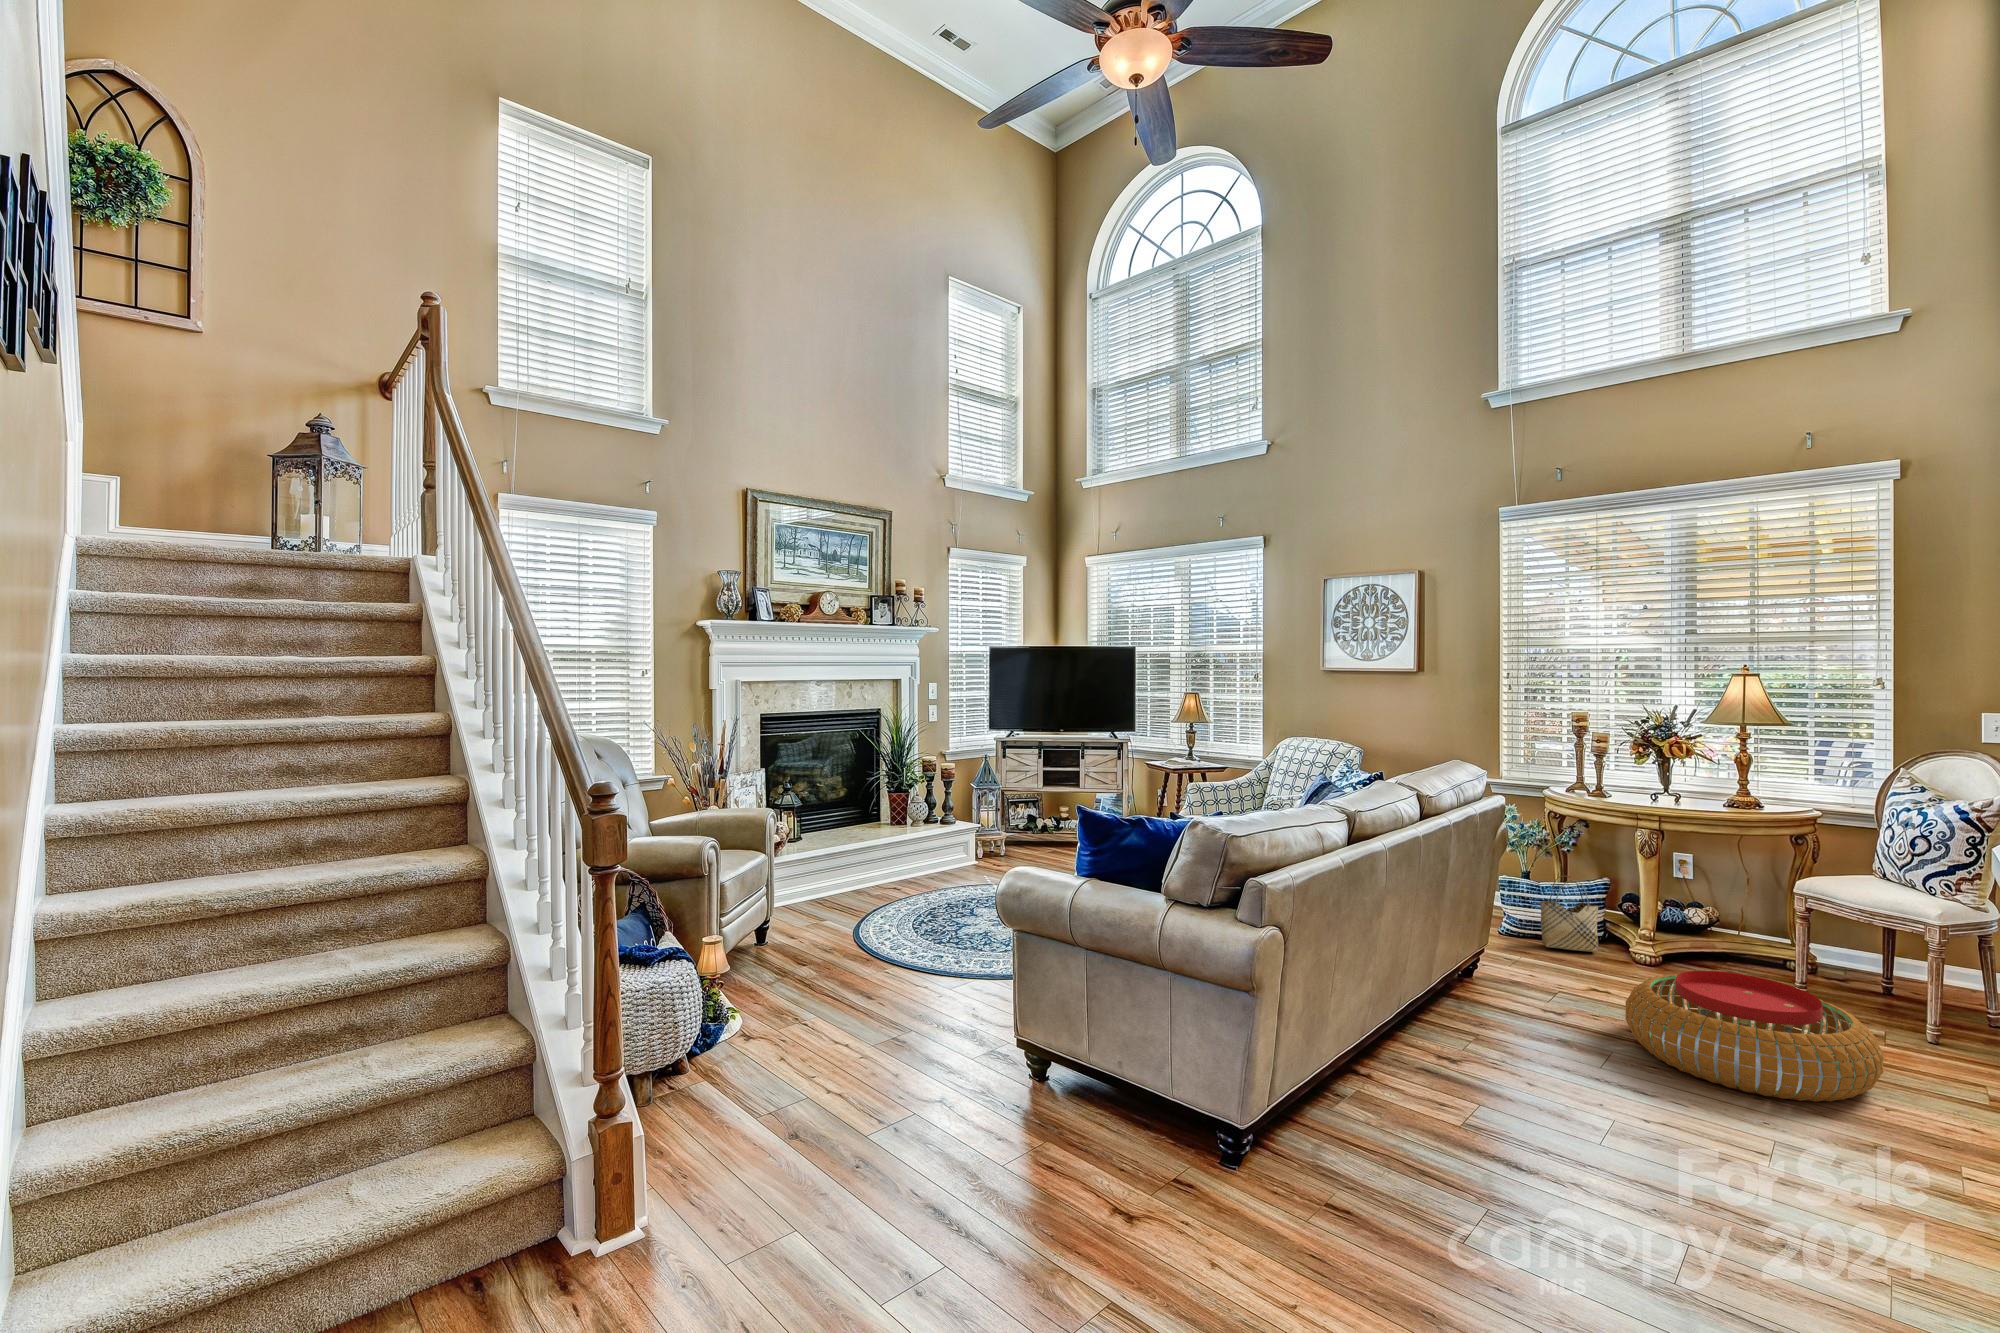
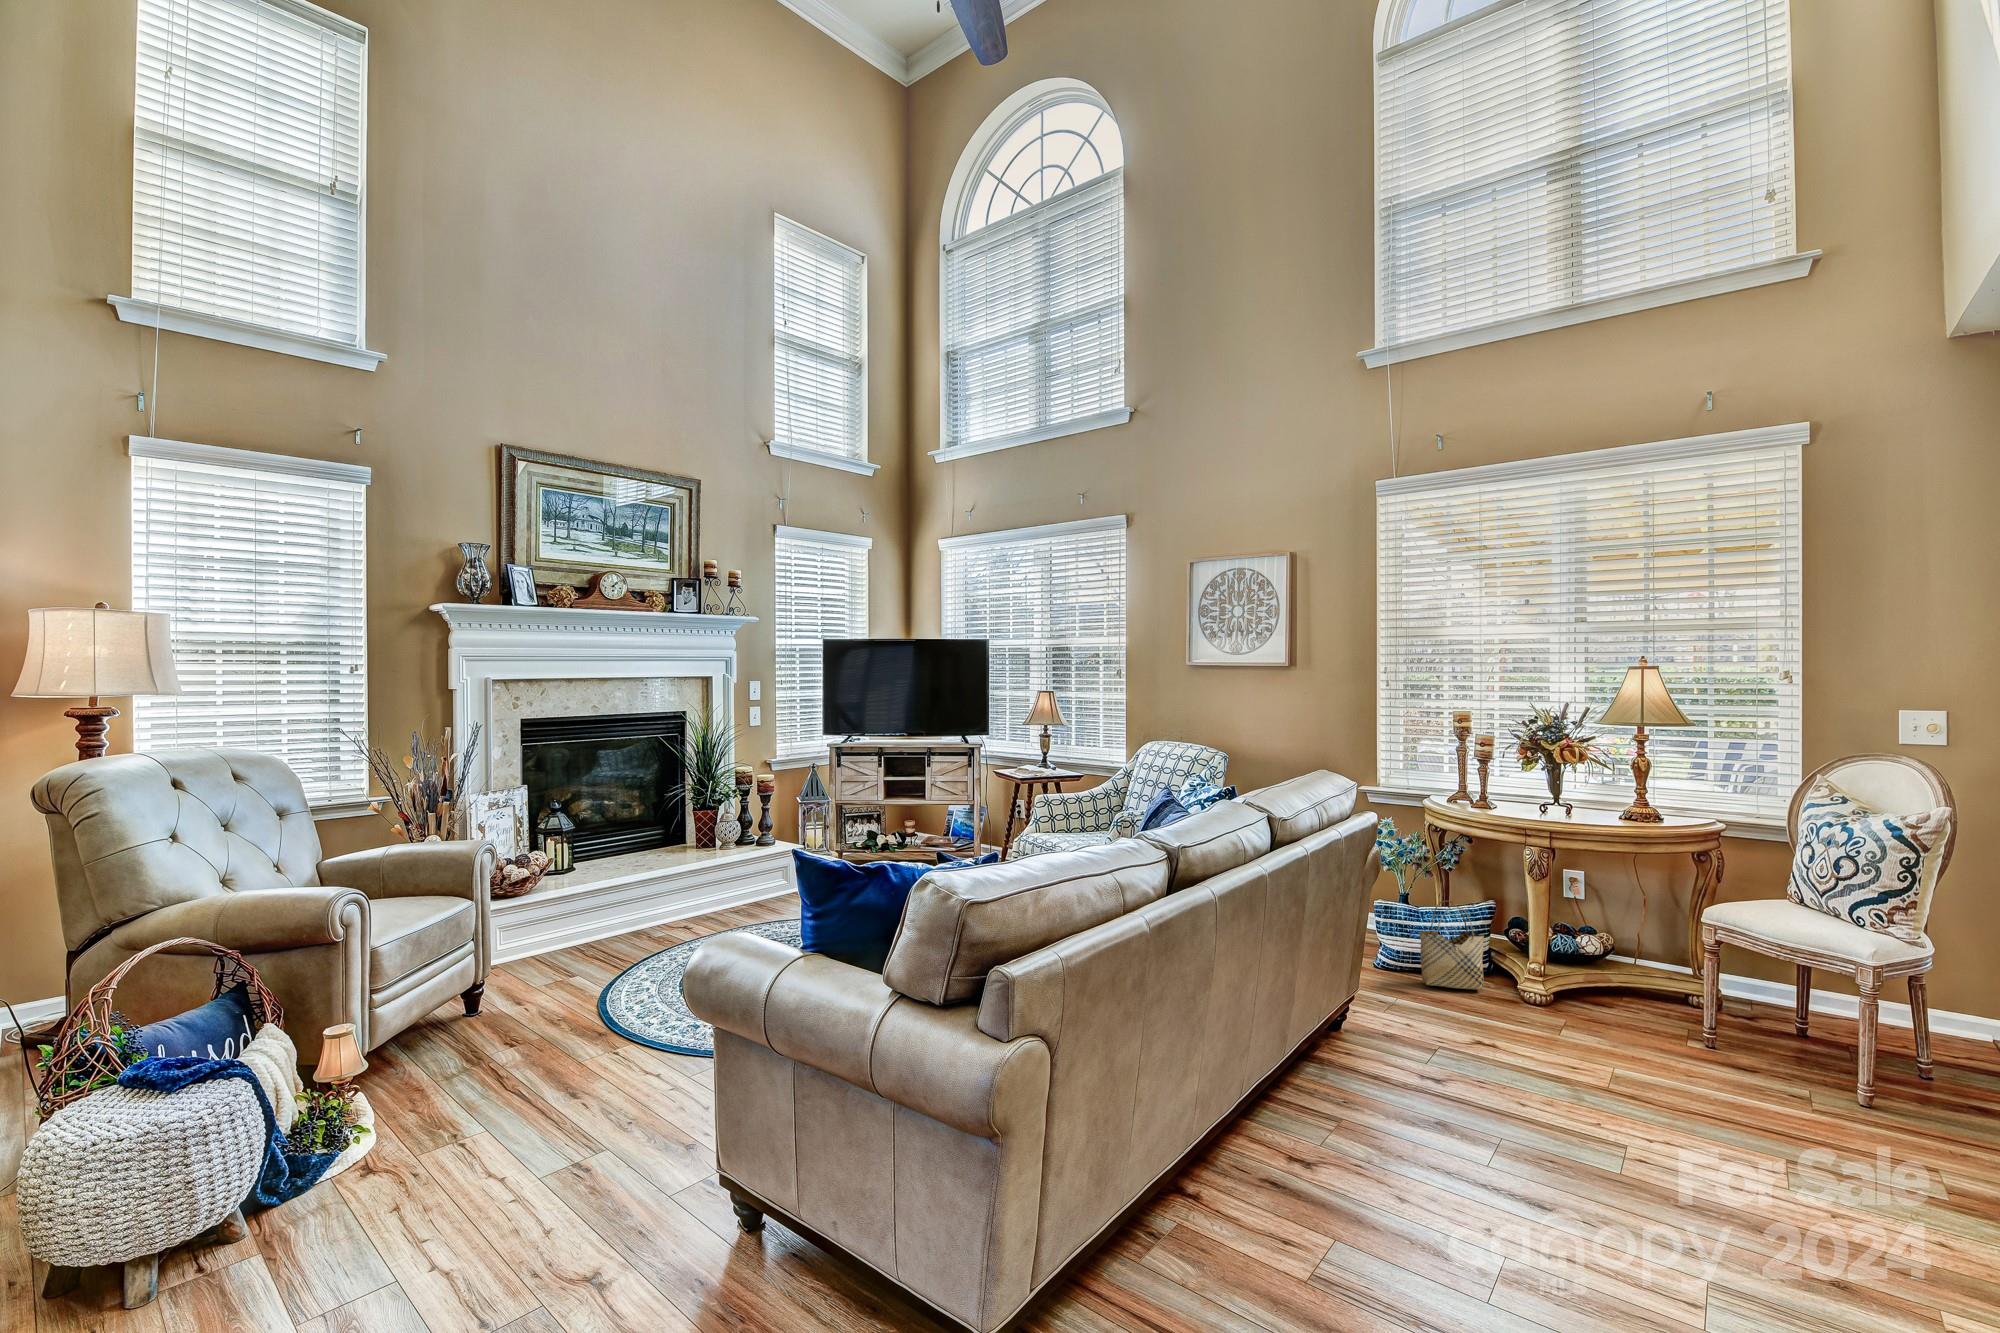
pouf: present [1625,971,1884,1102] -> none [1516,1029,1827,1209]

